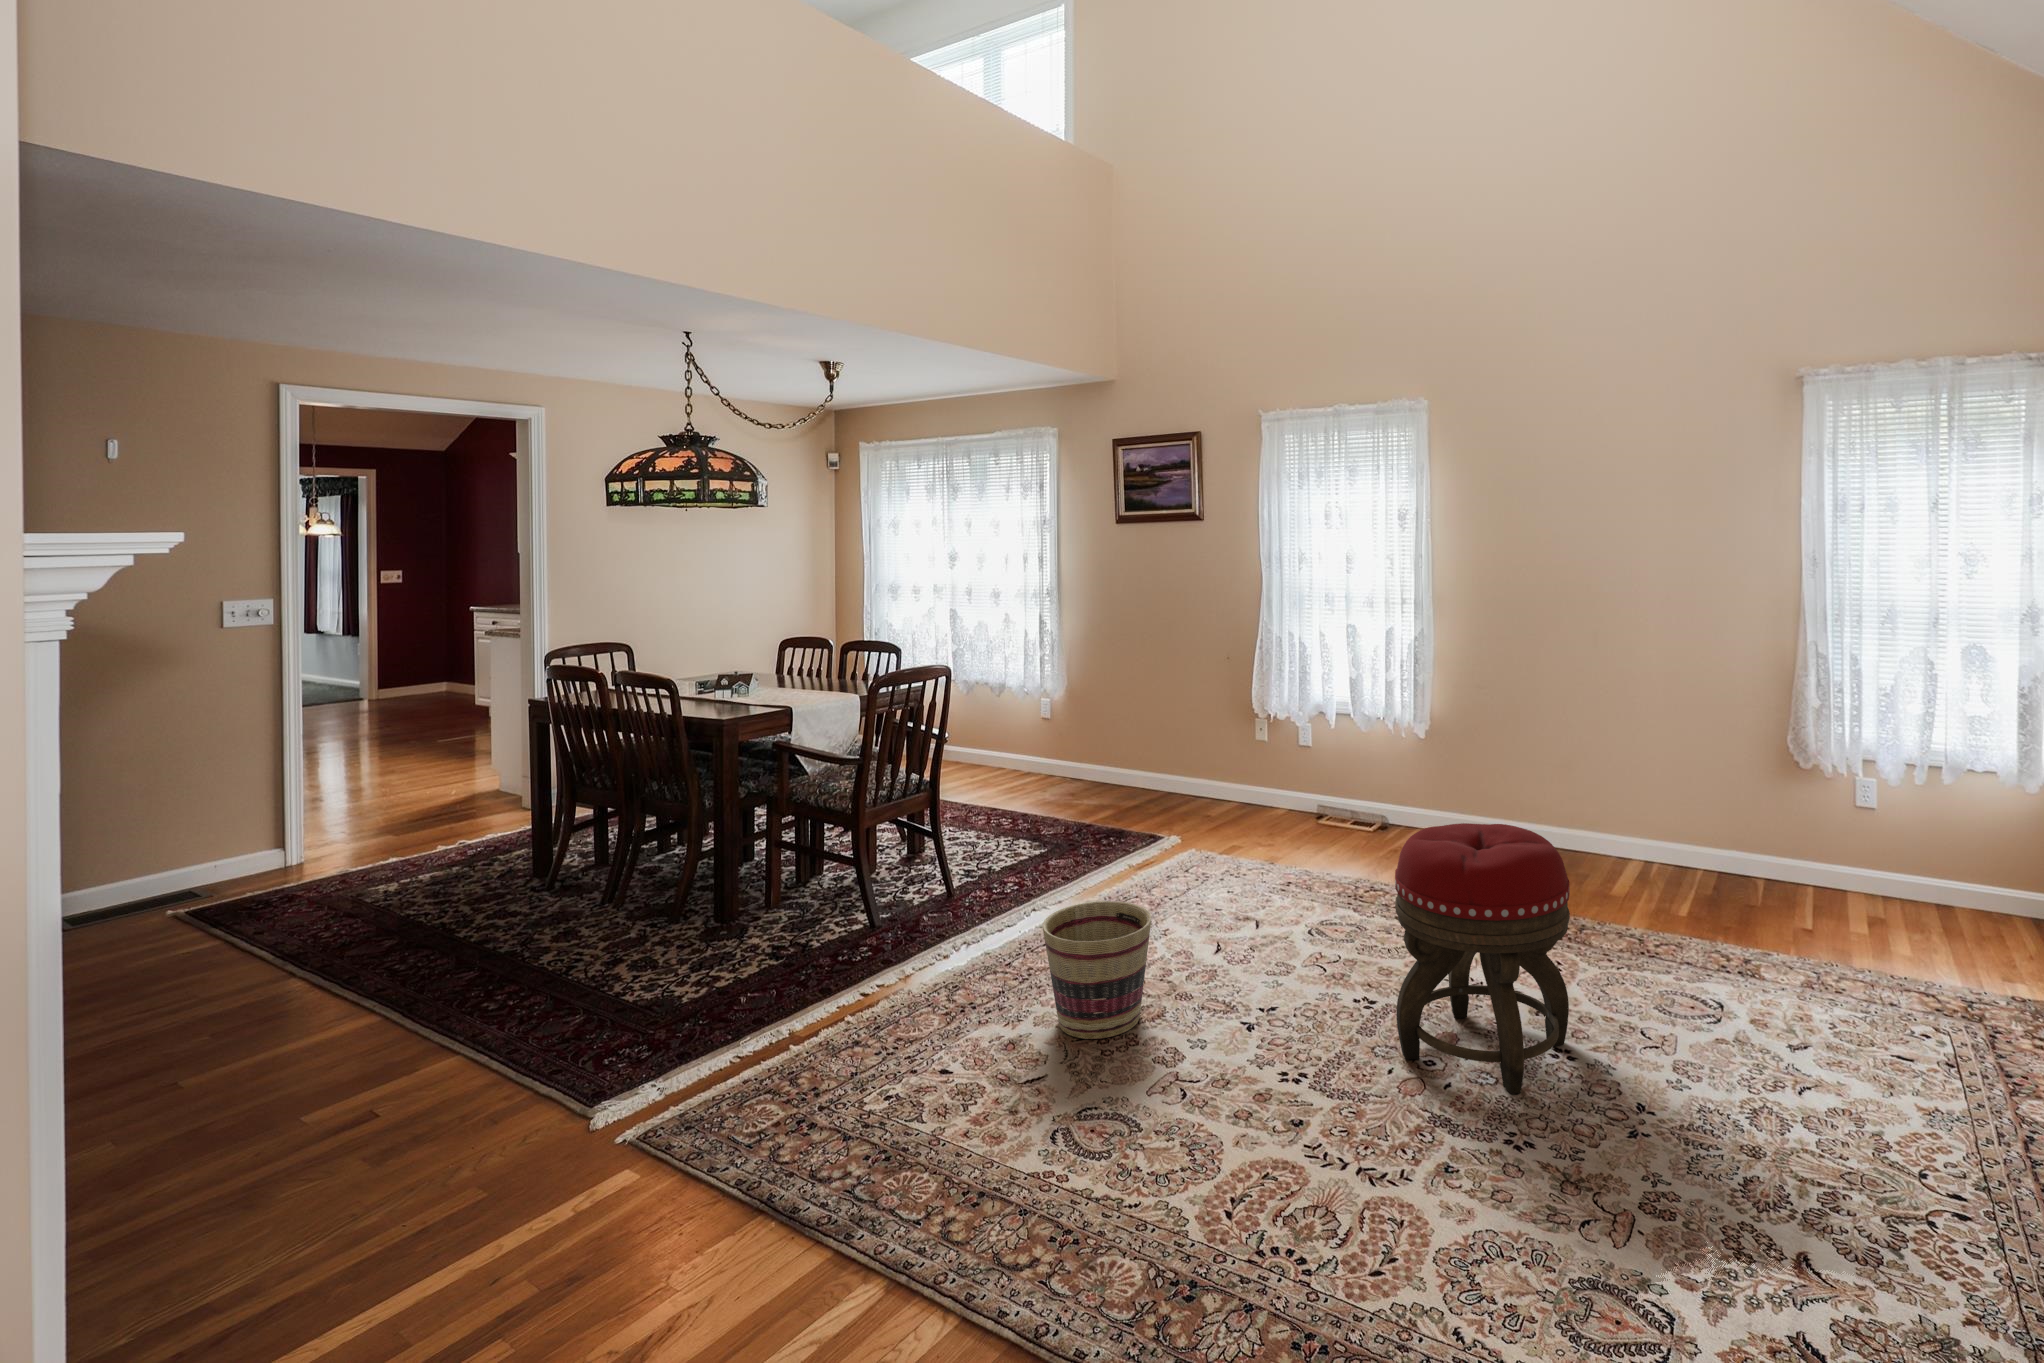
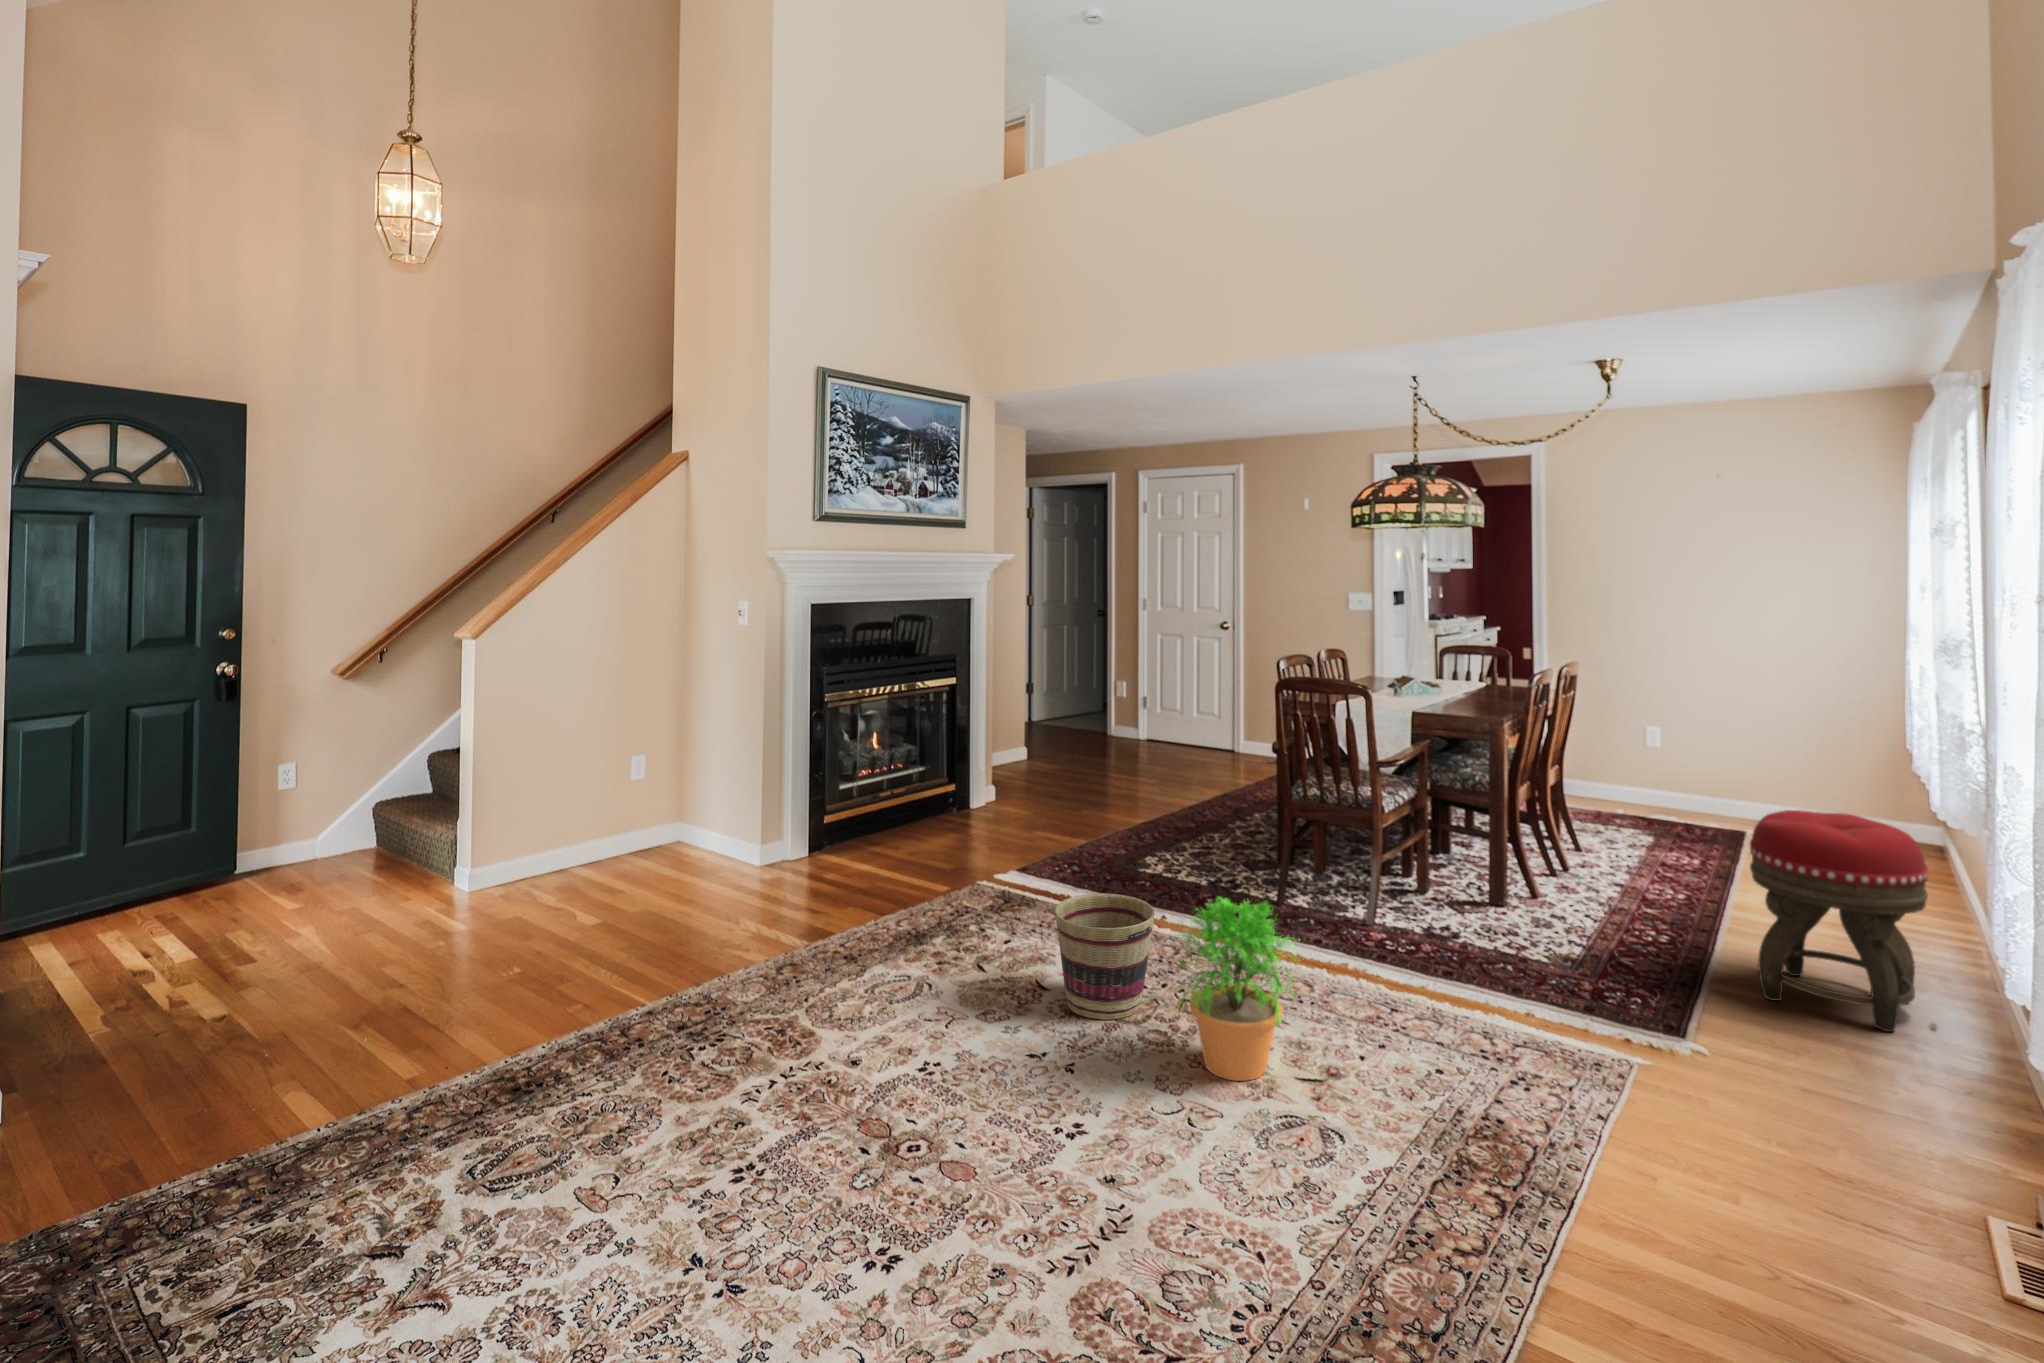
potted plant: none [1159,813,1268,969] -> present [1173,897,1296,1081]
footstool: present [1395,823,1570,1094] -> present [1750,810,1928,1032]

